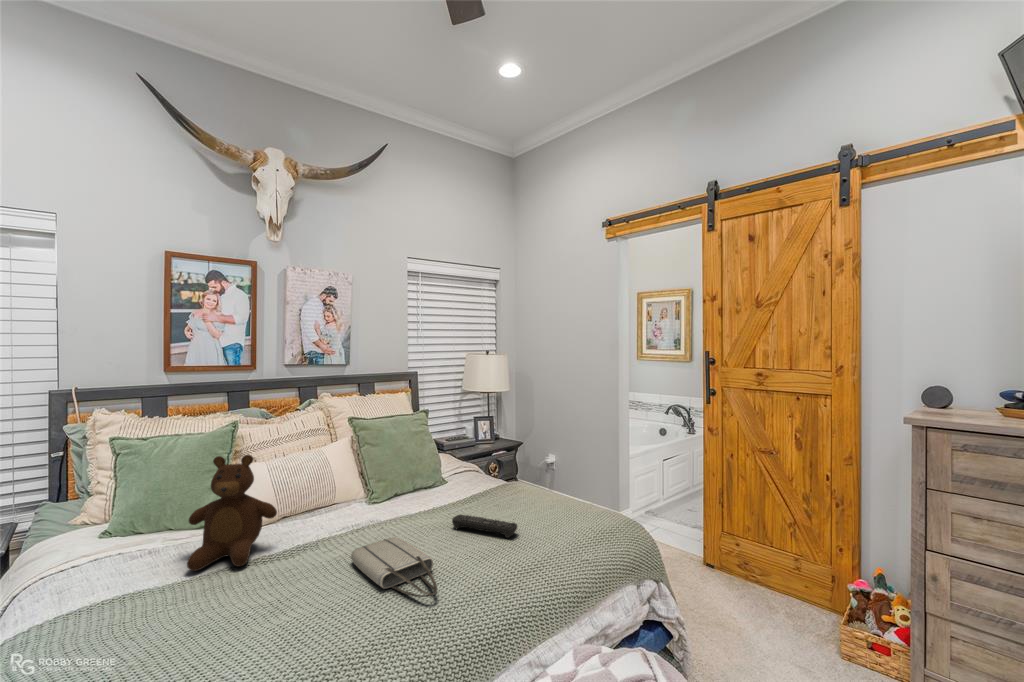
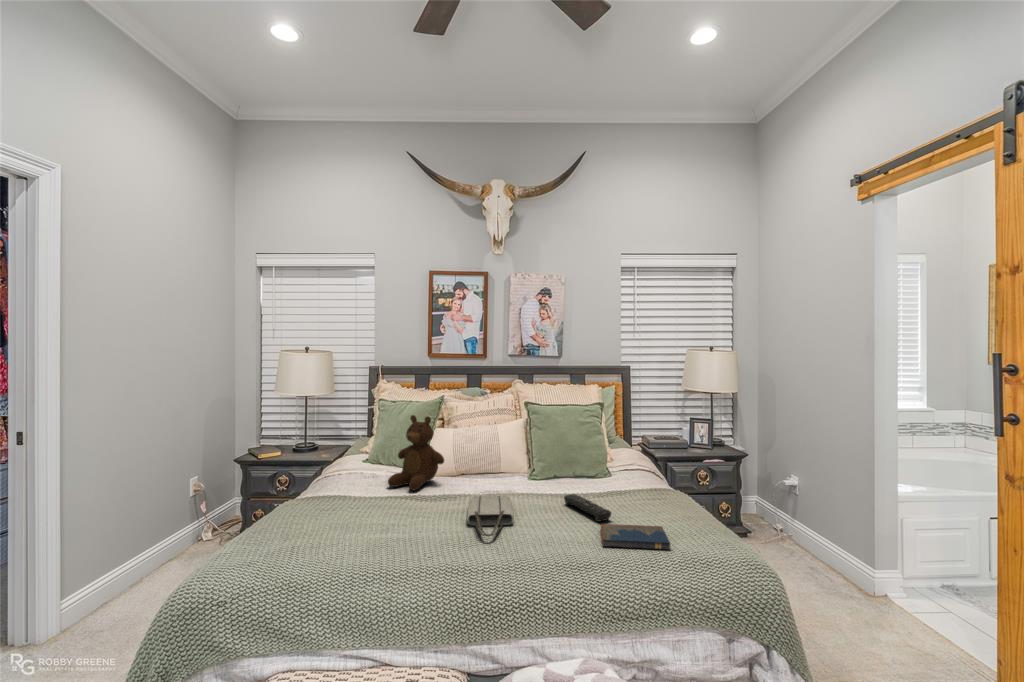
hardcover book: none [521,525,598,563] -> present [600,524,670,550]

